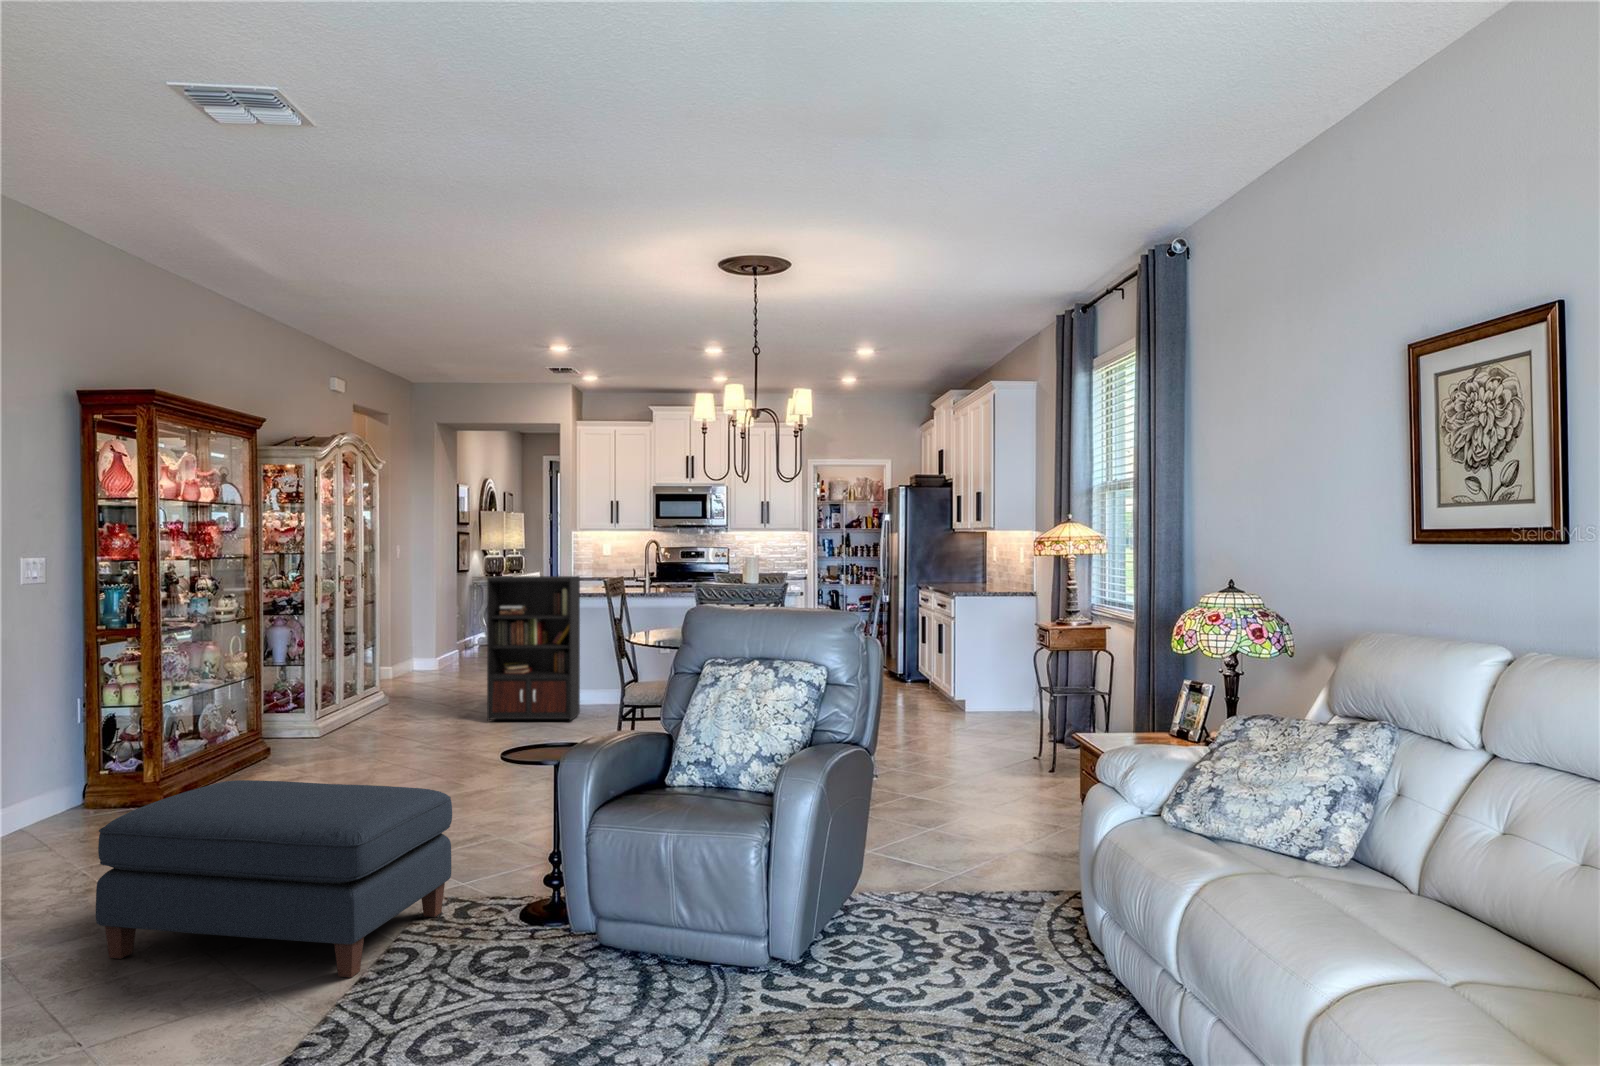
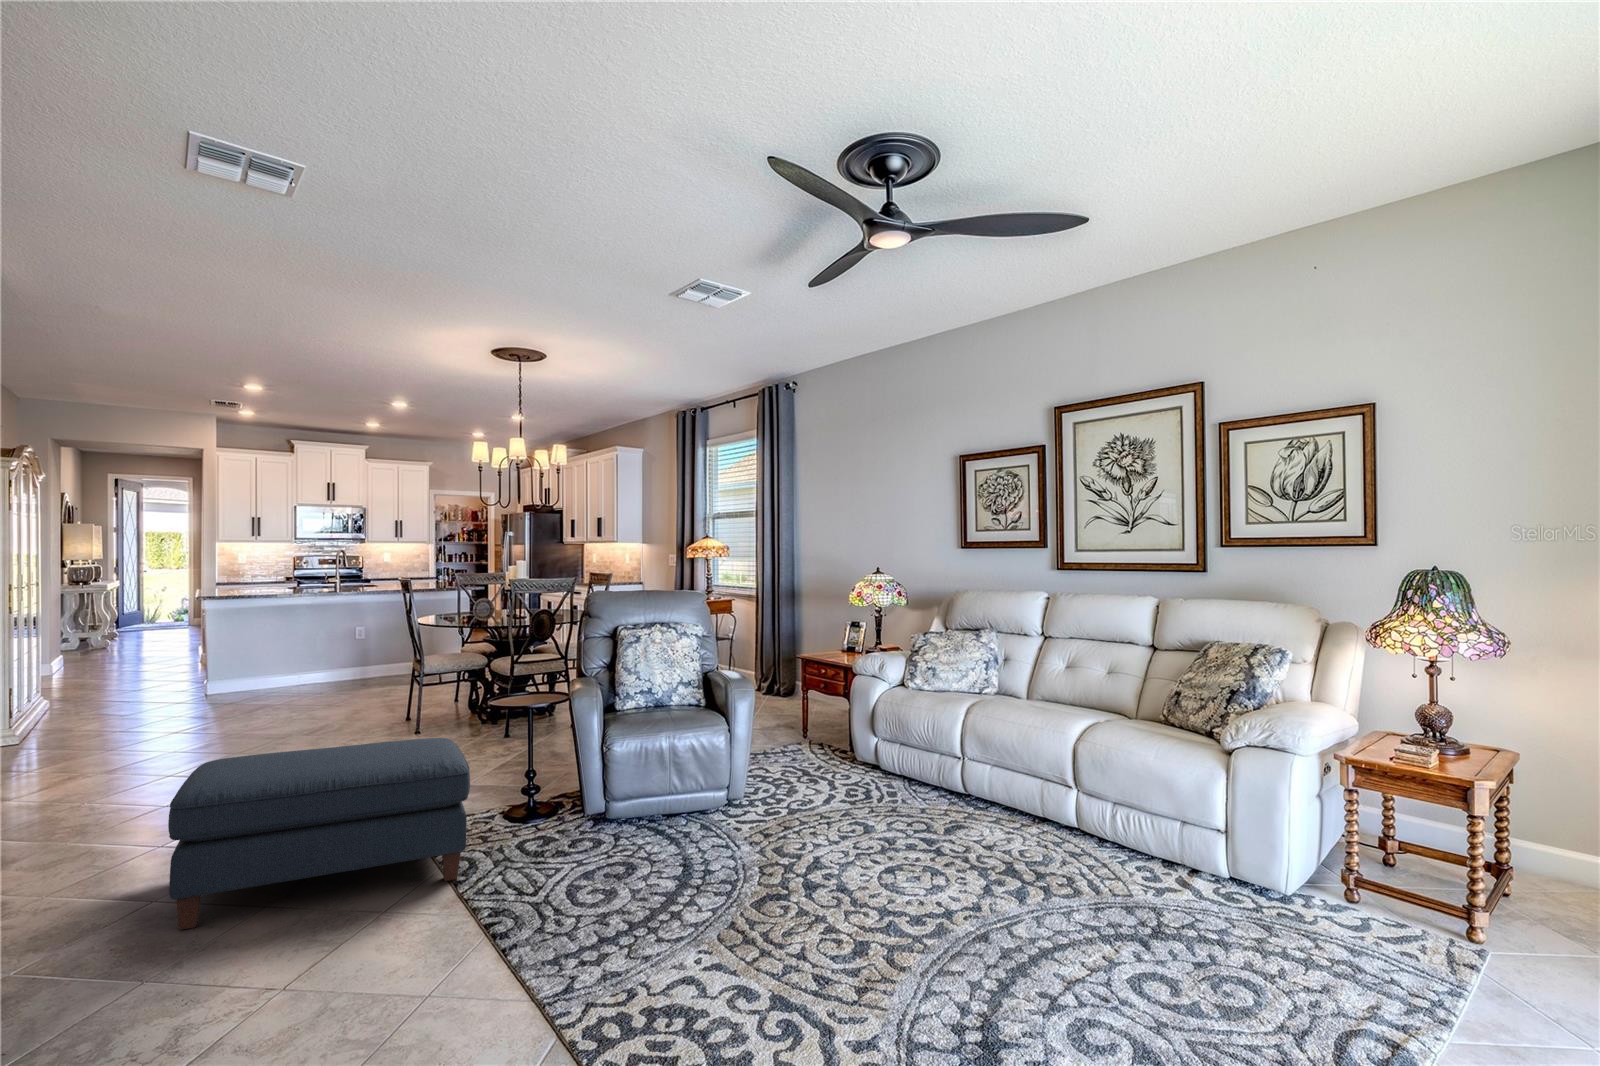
bookcase: present [487,576,609,720] -> none [155,576,280,724]

